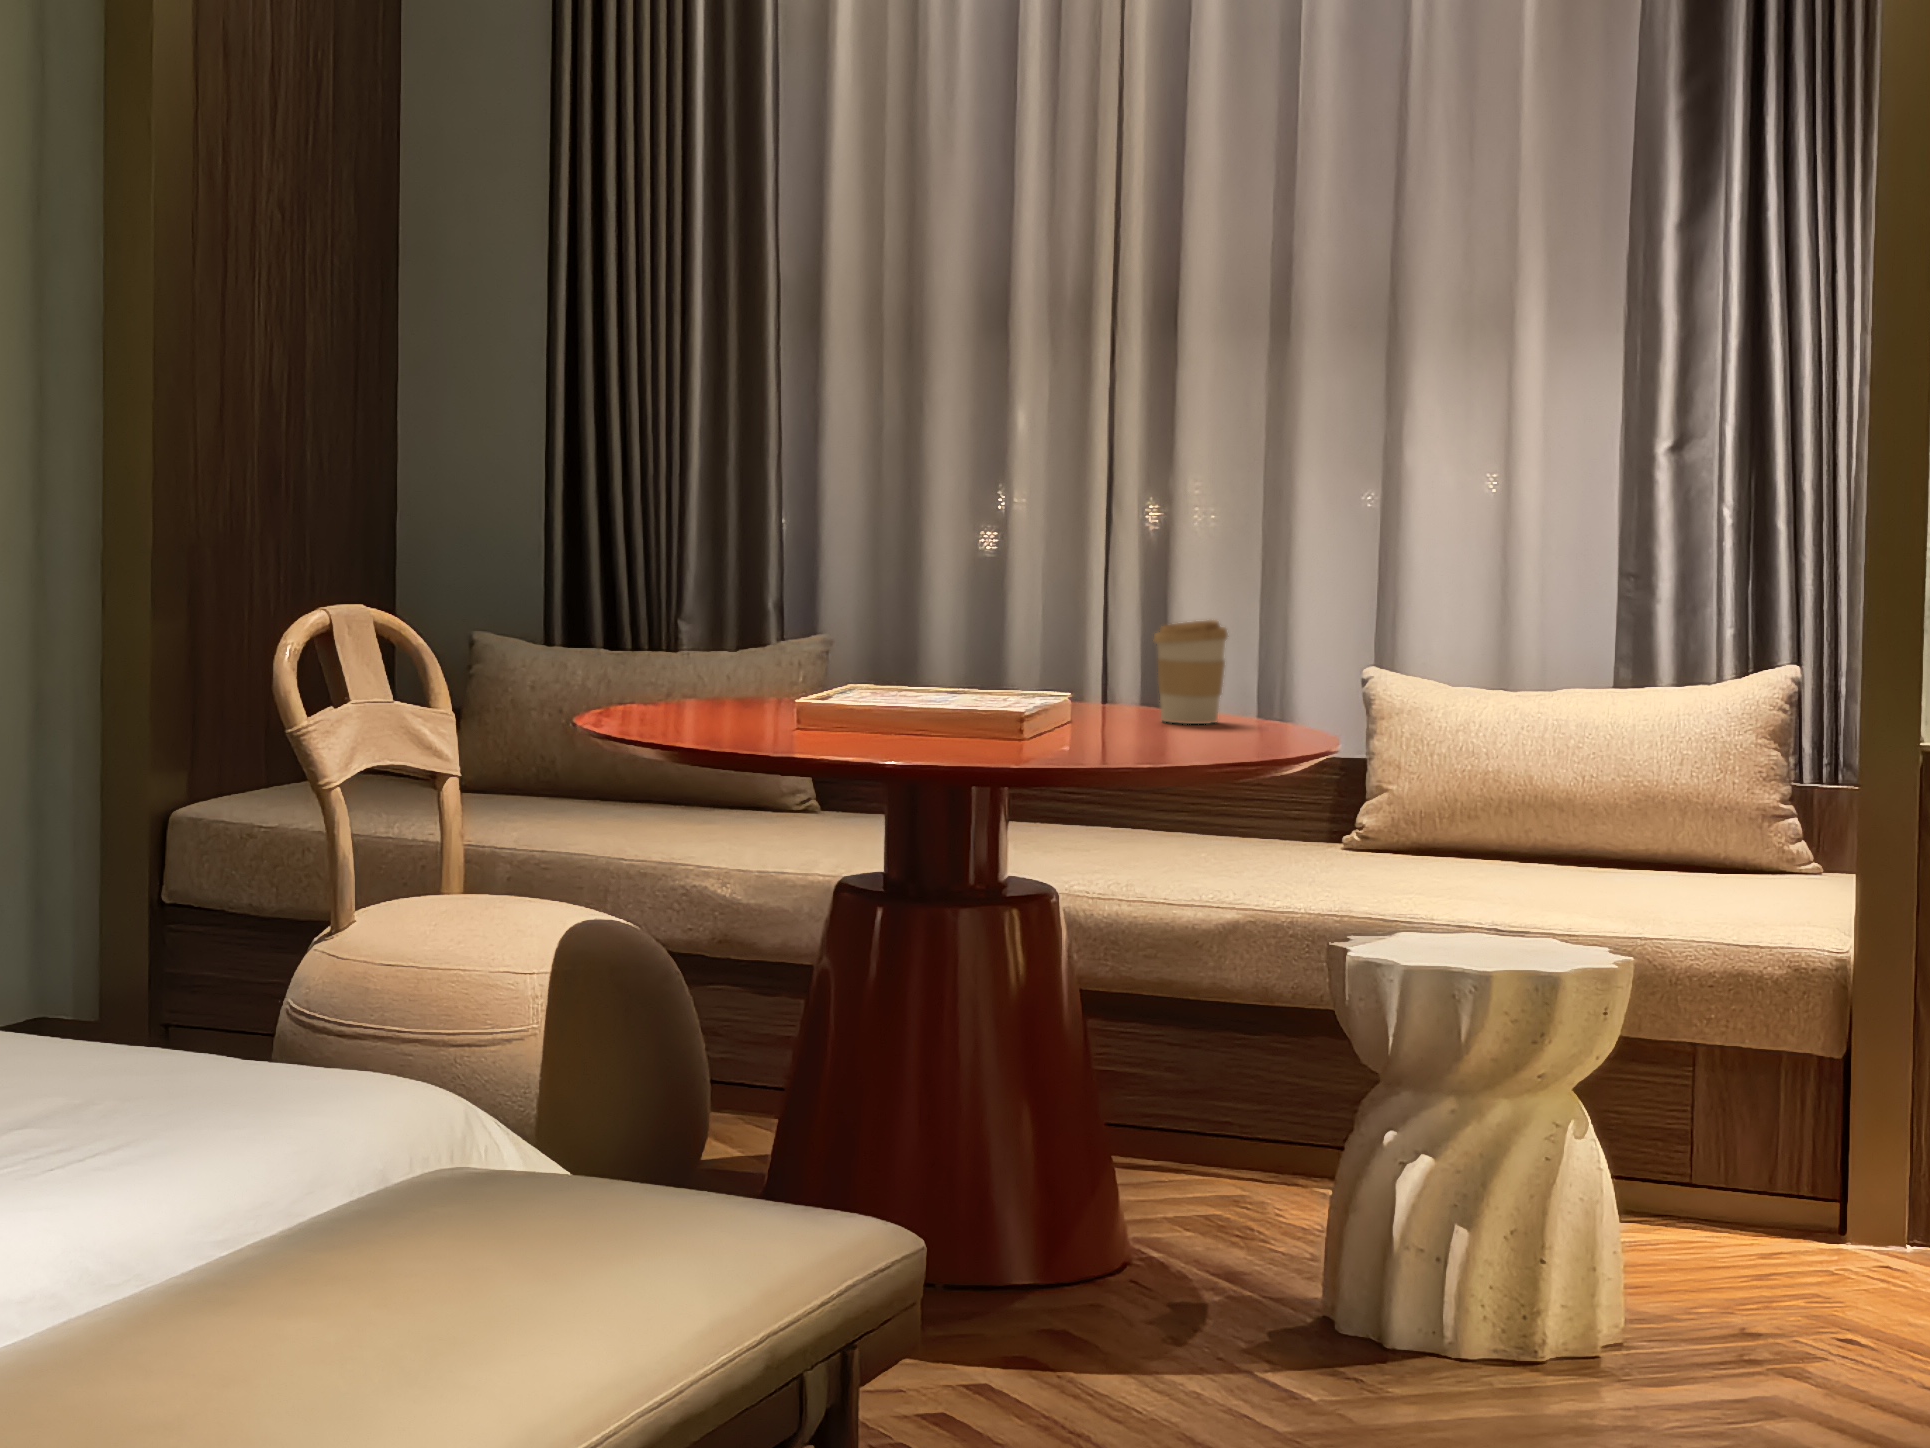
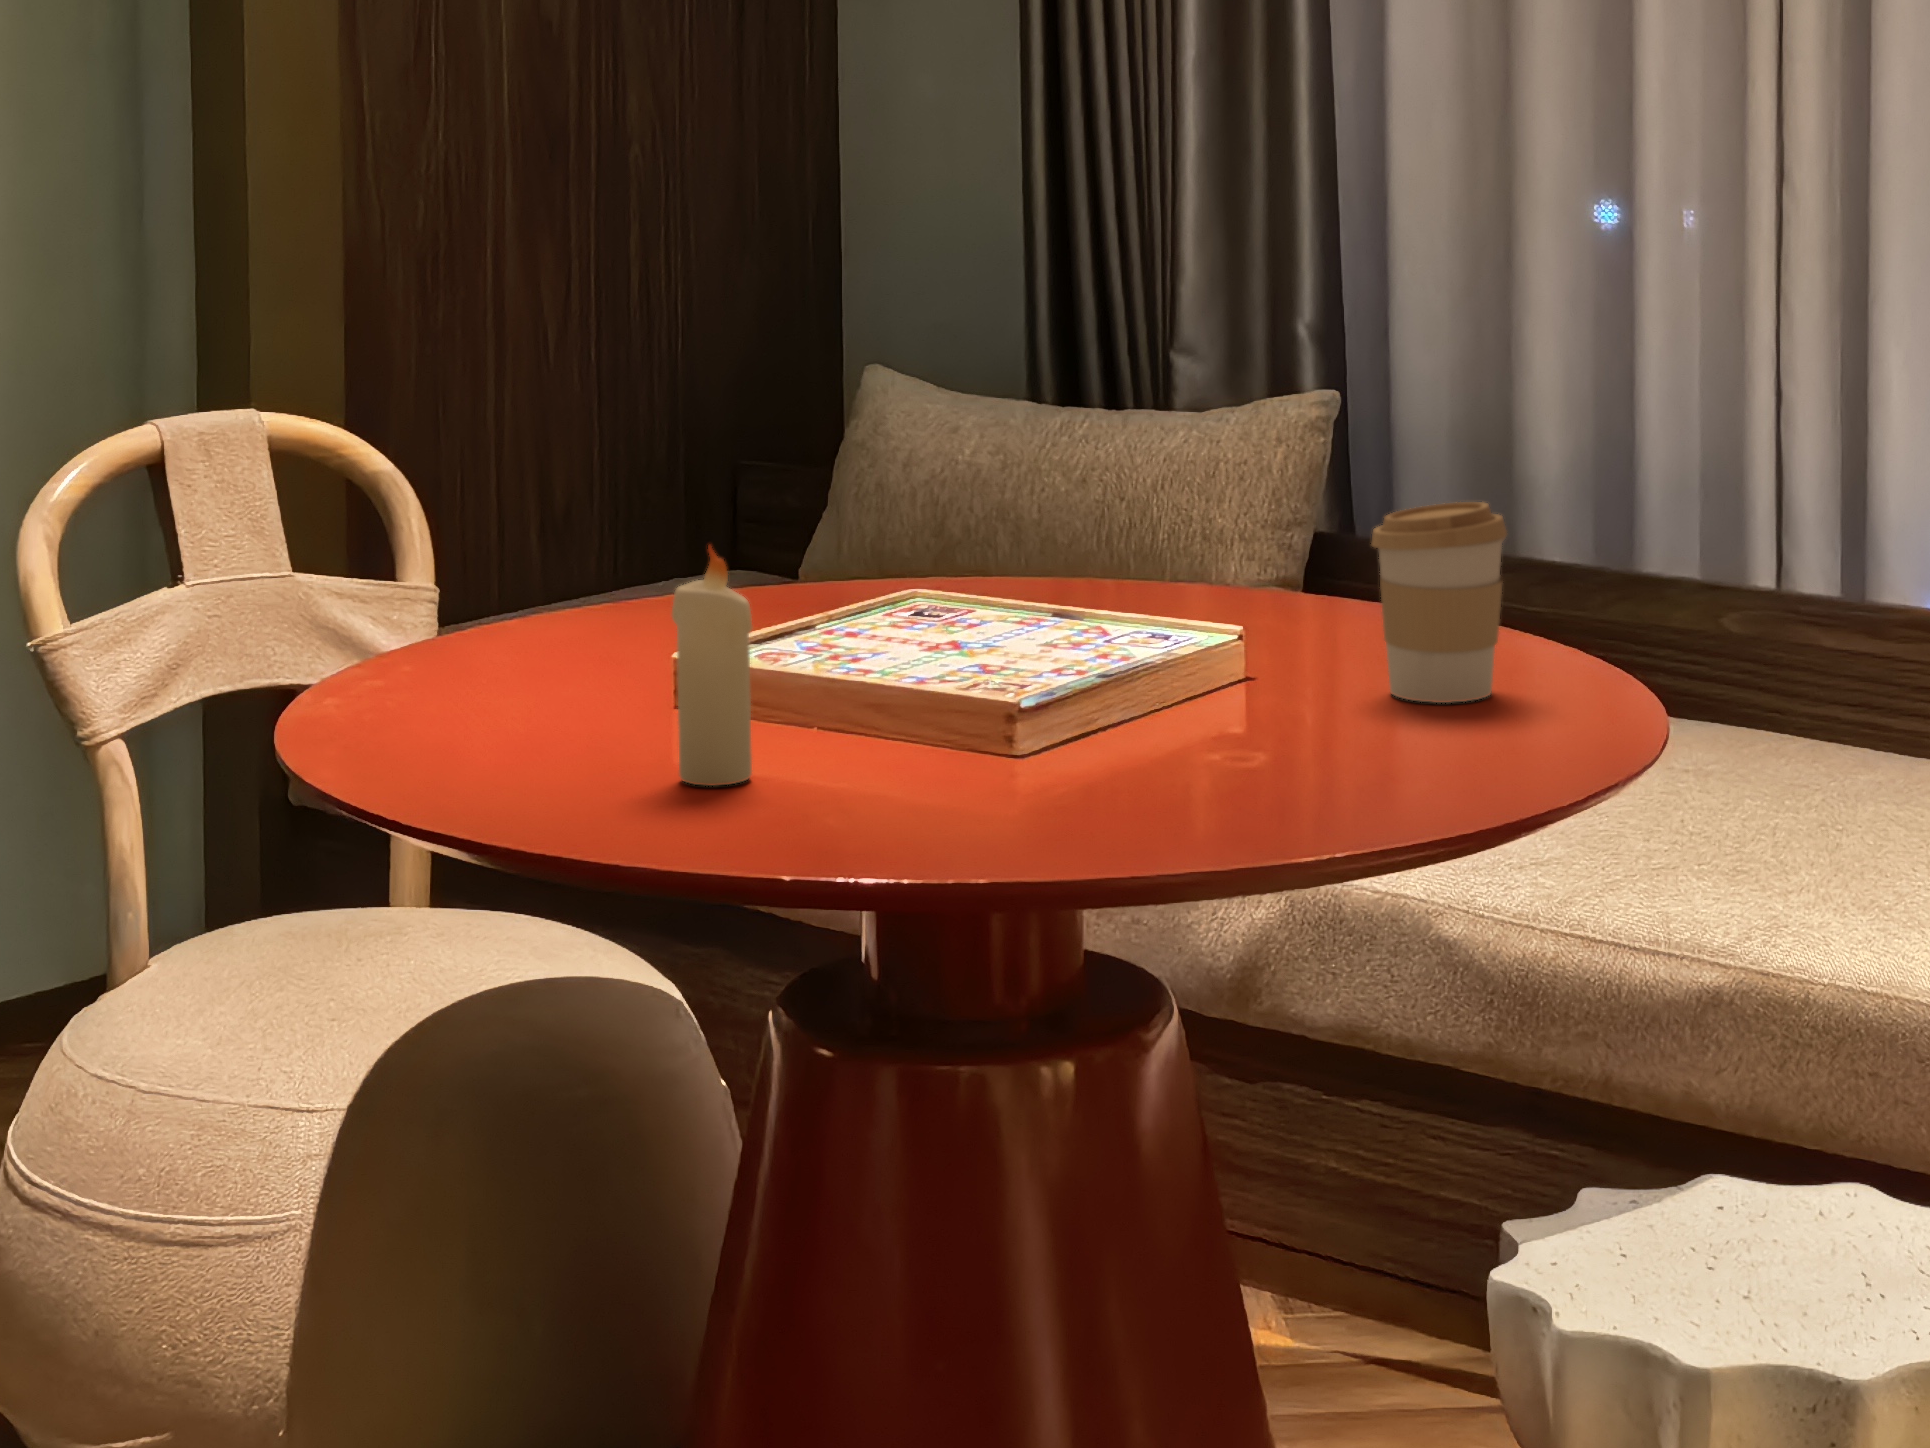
candle: none [876,624,918,749] -> present [672,546,752,786]

